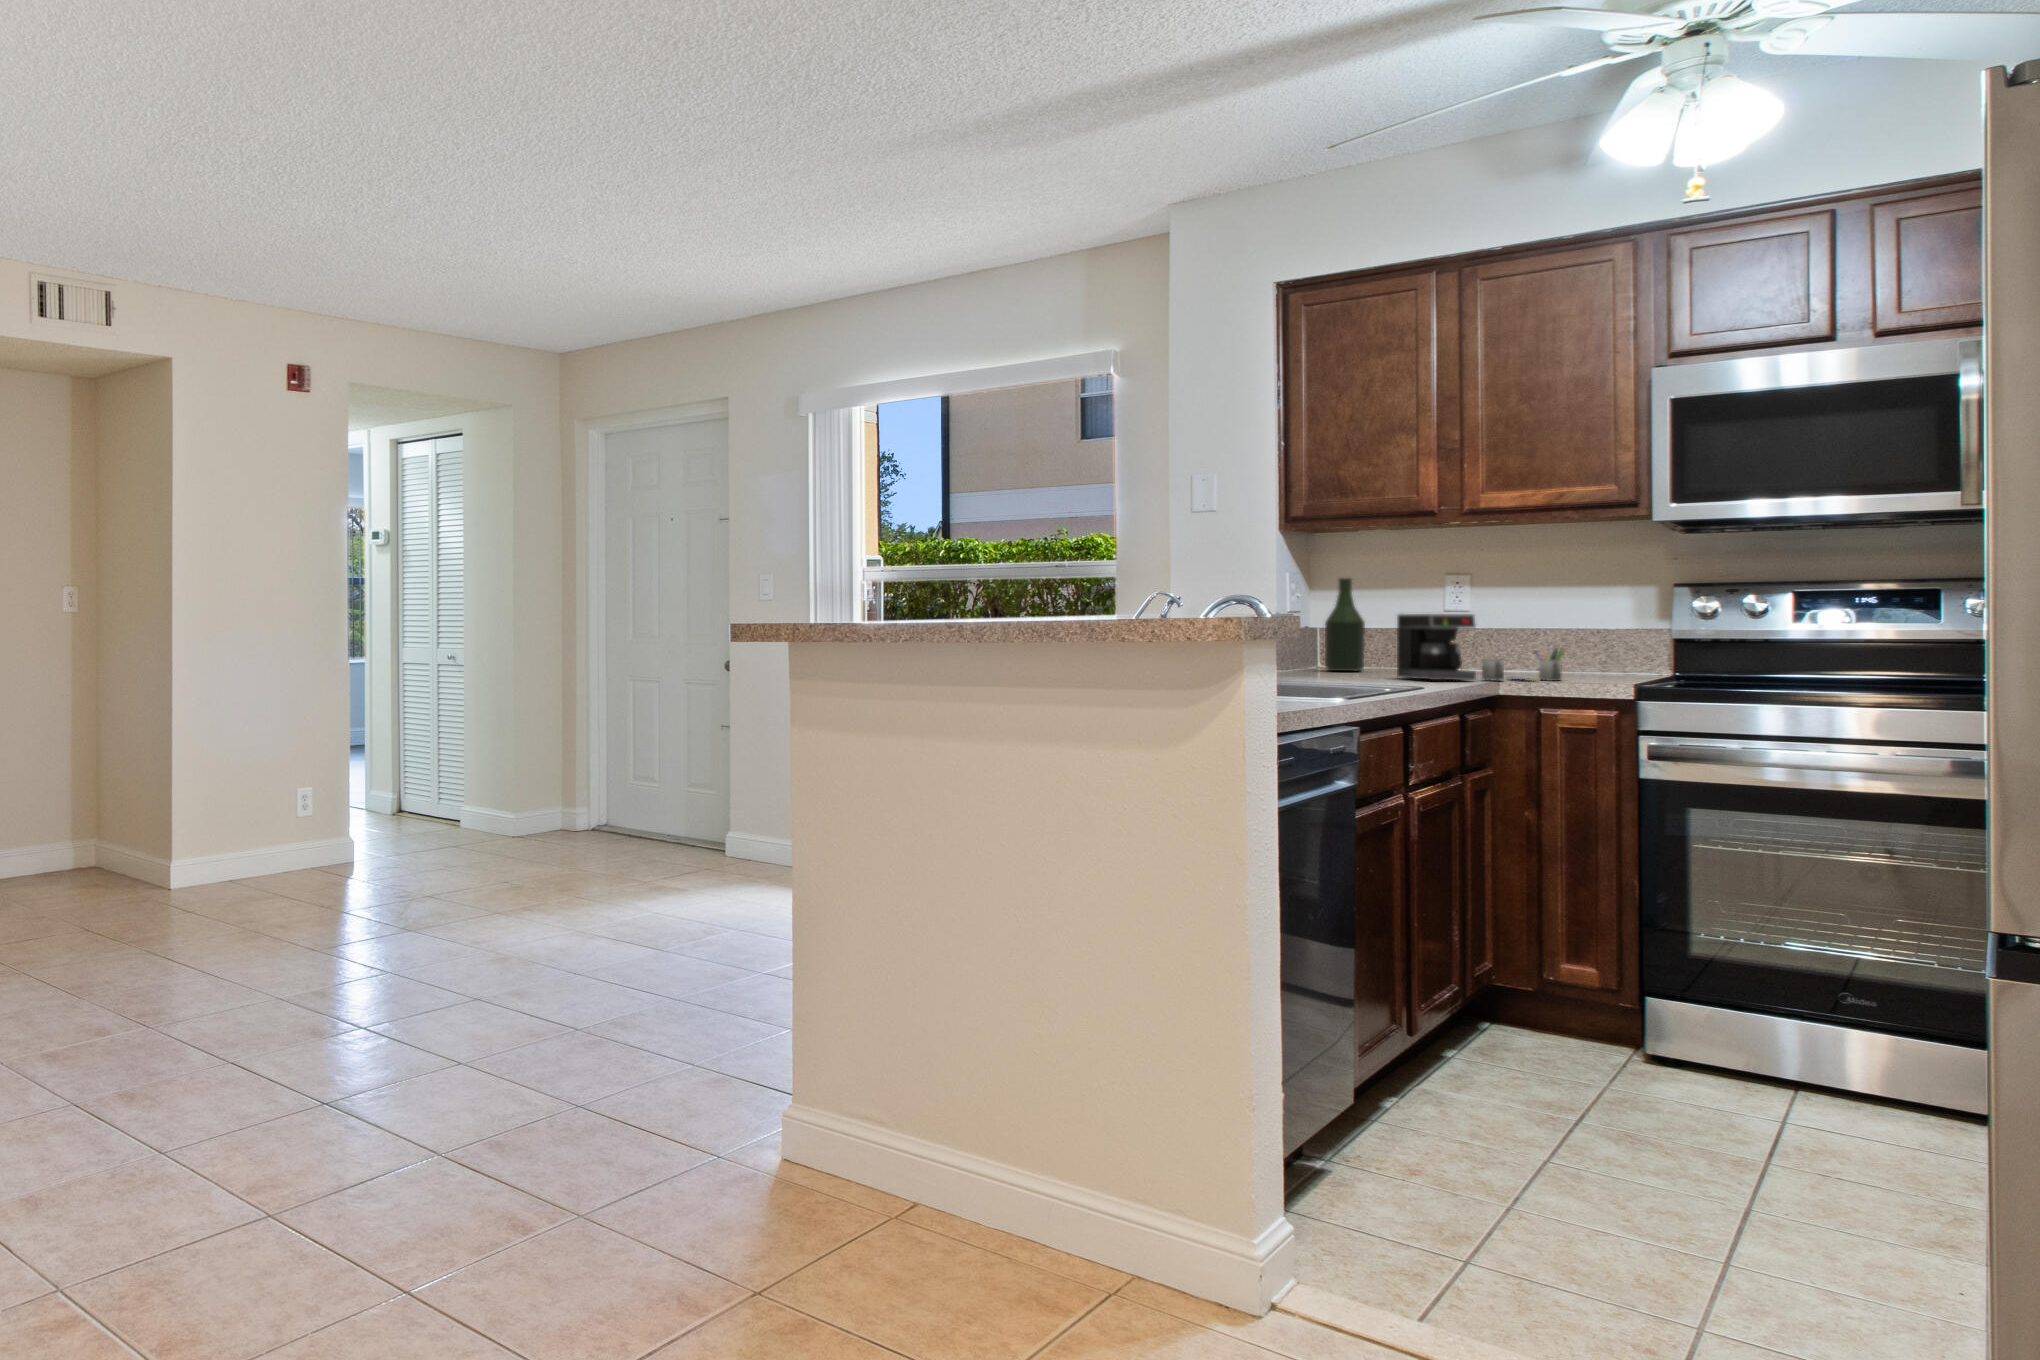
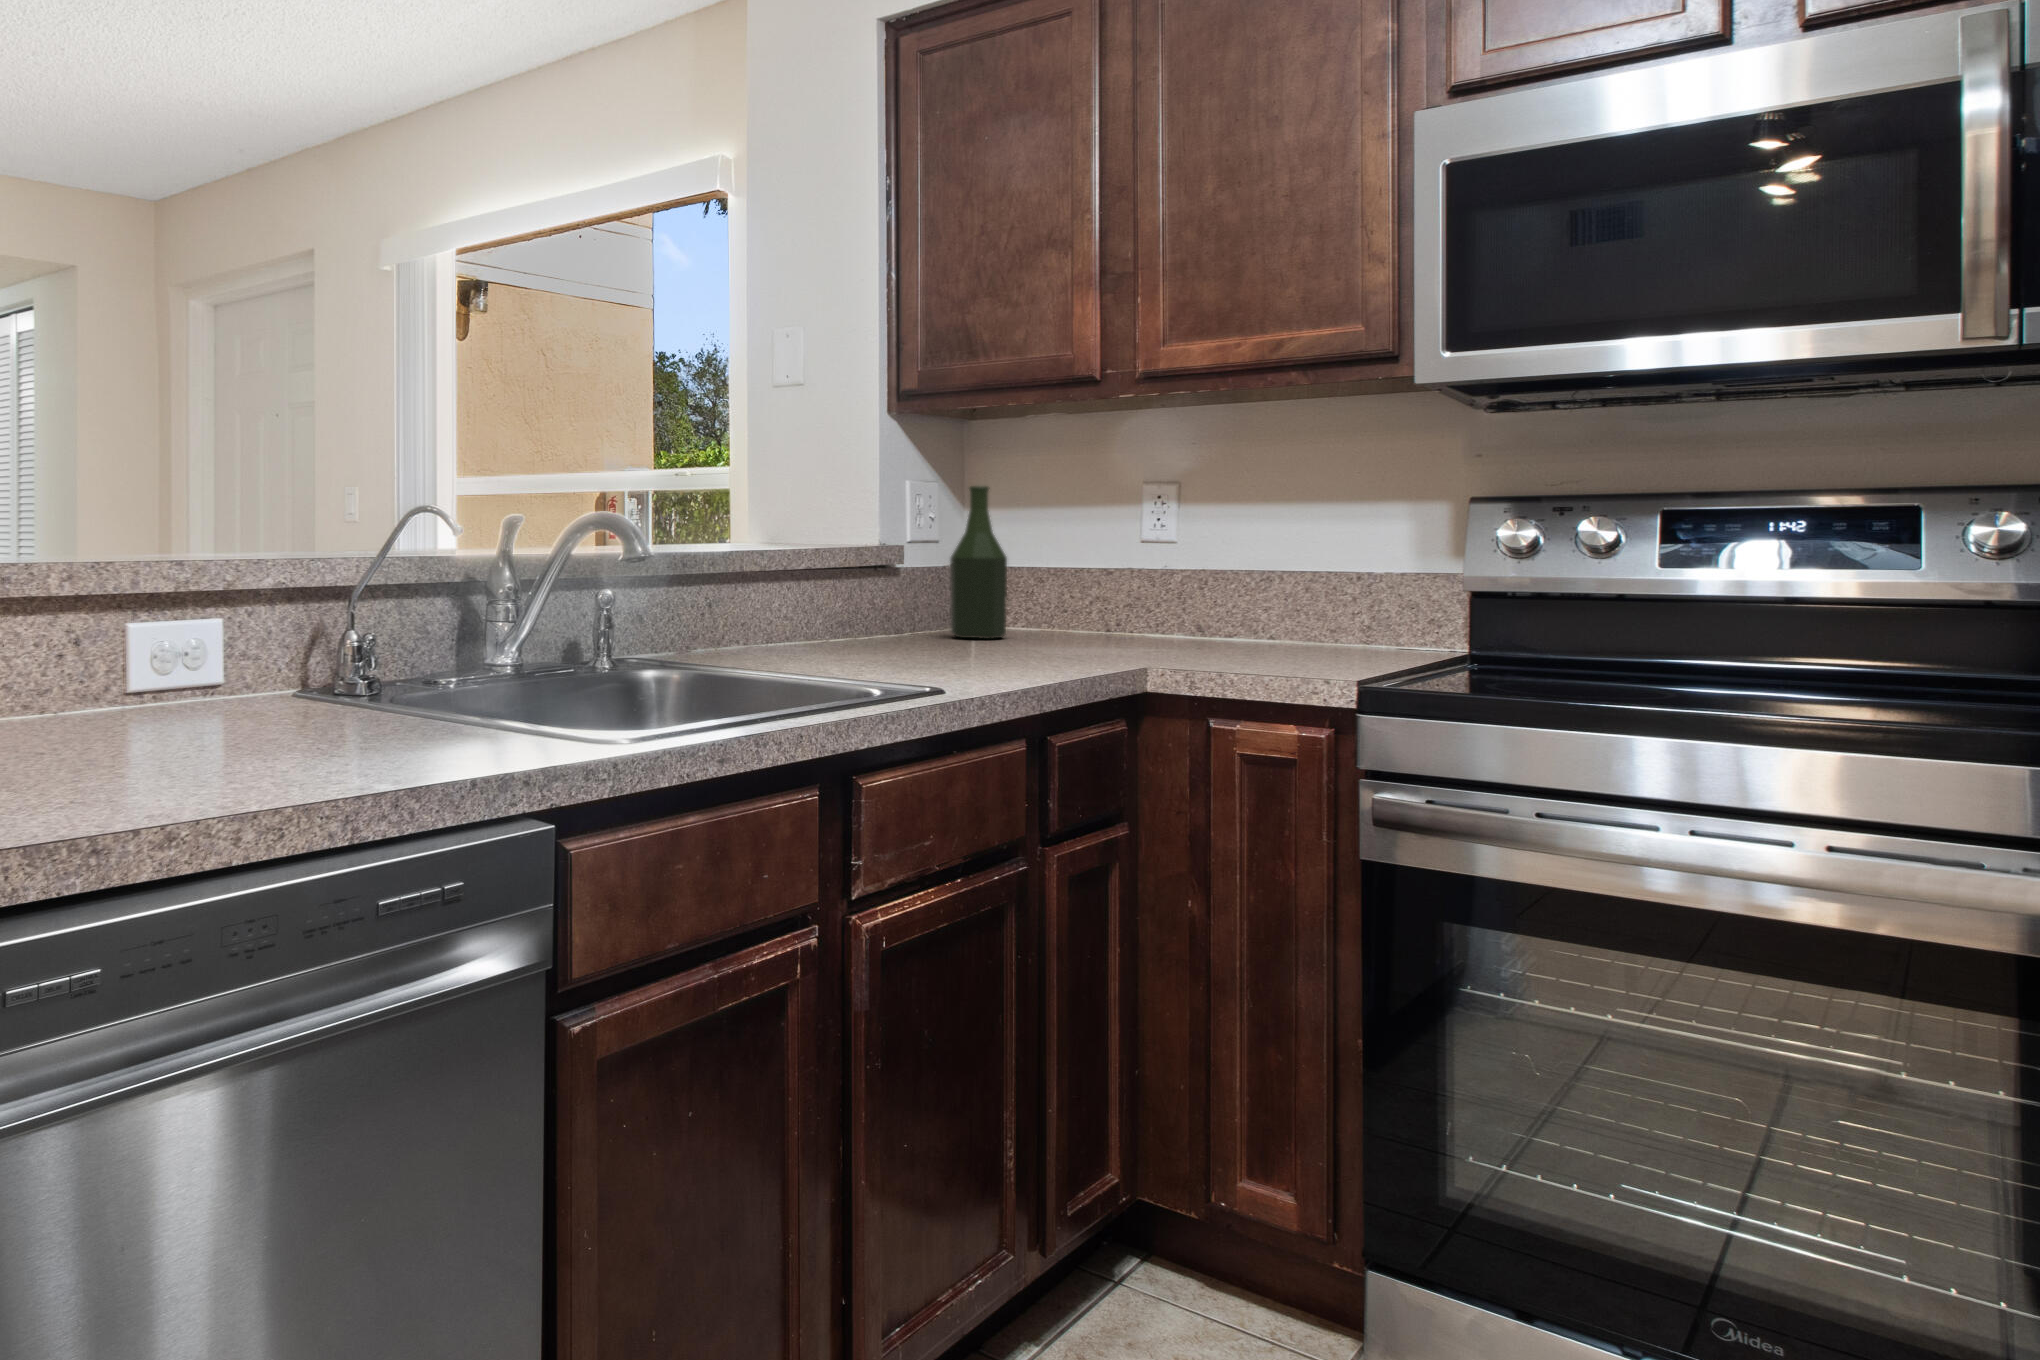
coffee maker: present [1397,614,1565,681] -> none [1007,548,1273,669]

